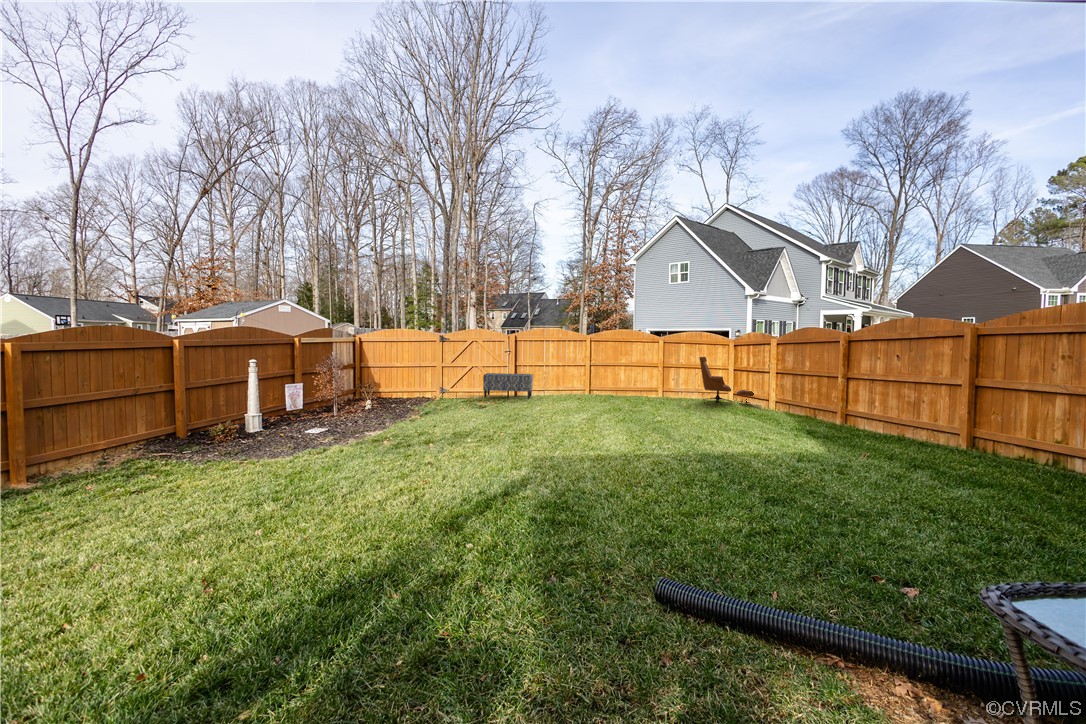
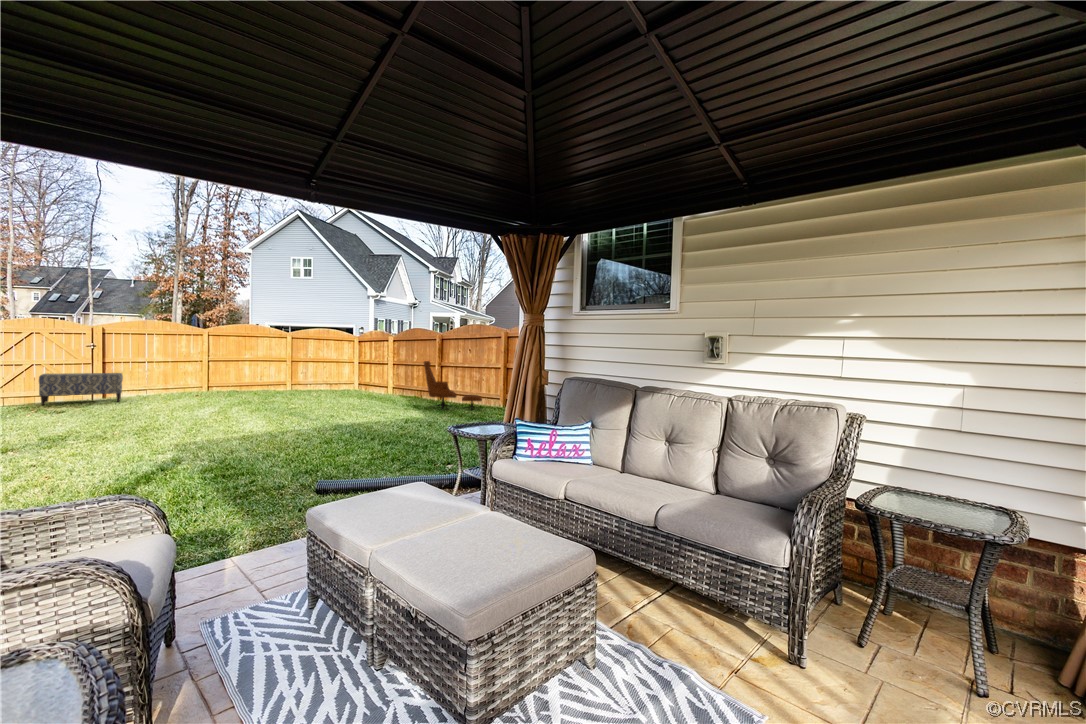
lounge chair: present [700,357,755,404] -> present [424,361,482,409]

